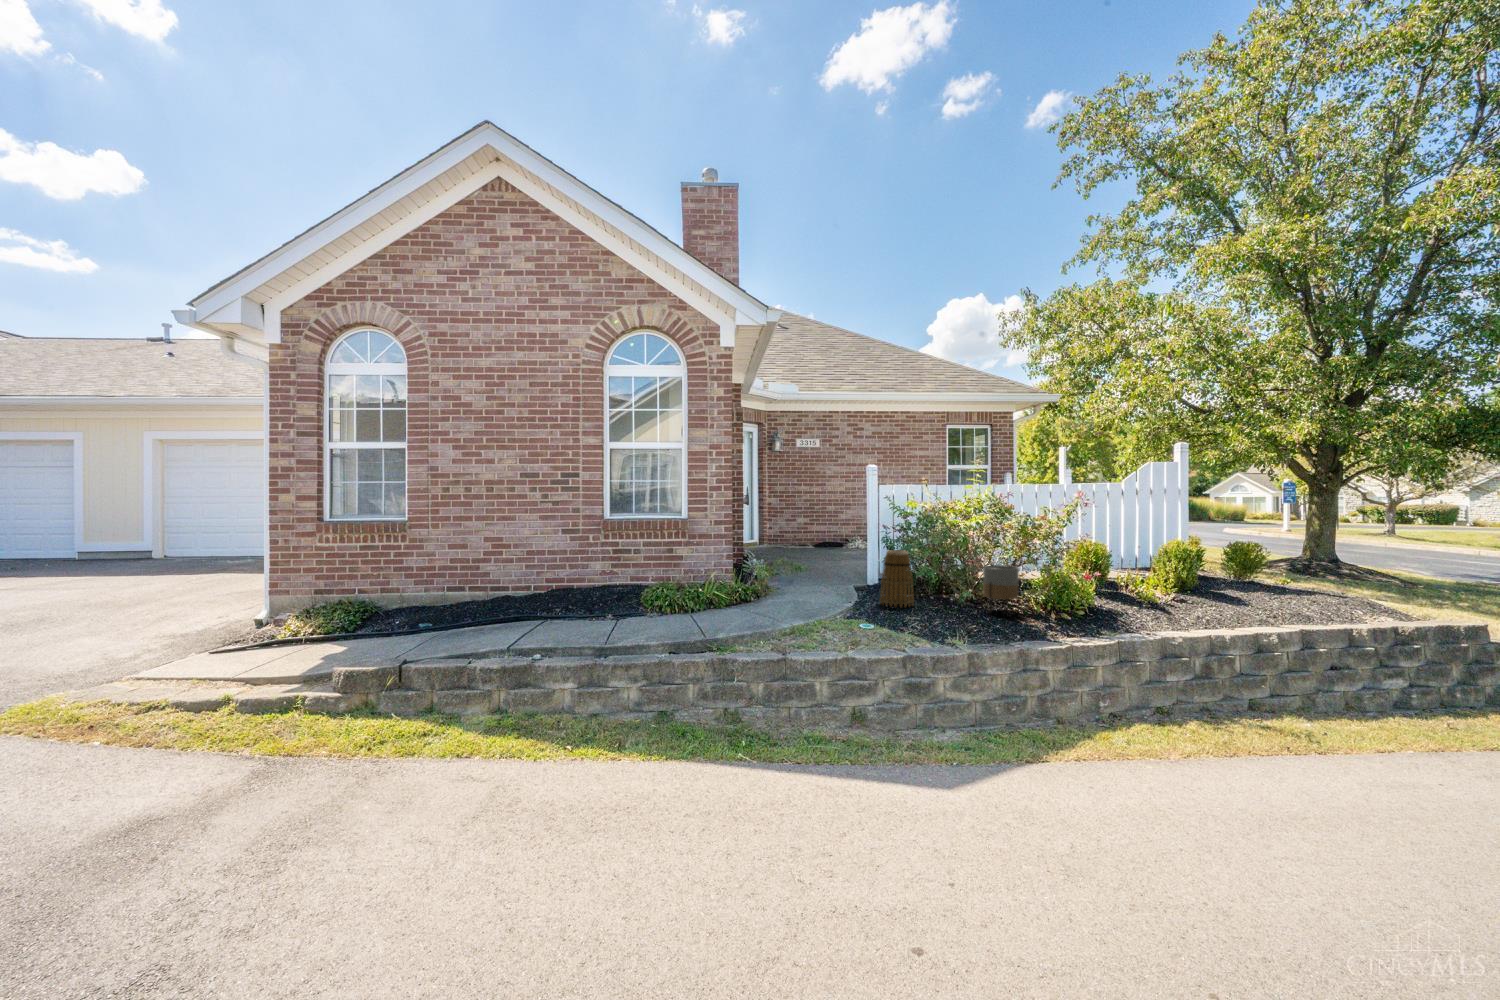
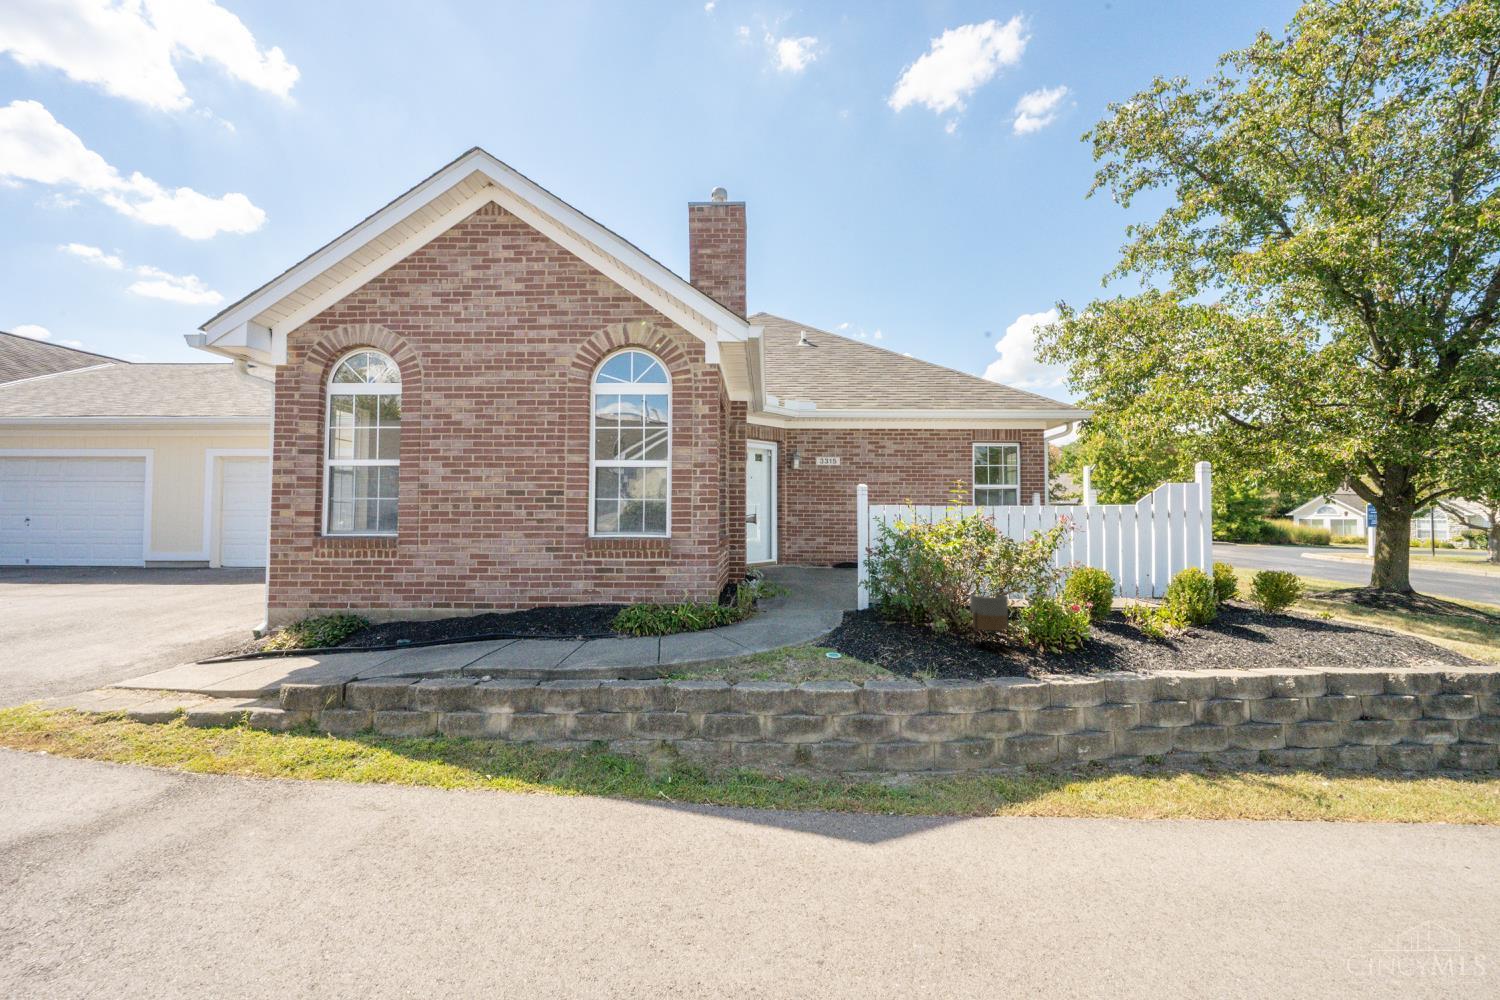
basket: present [880,550,914,607] -> none [862,574,898,636]

